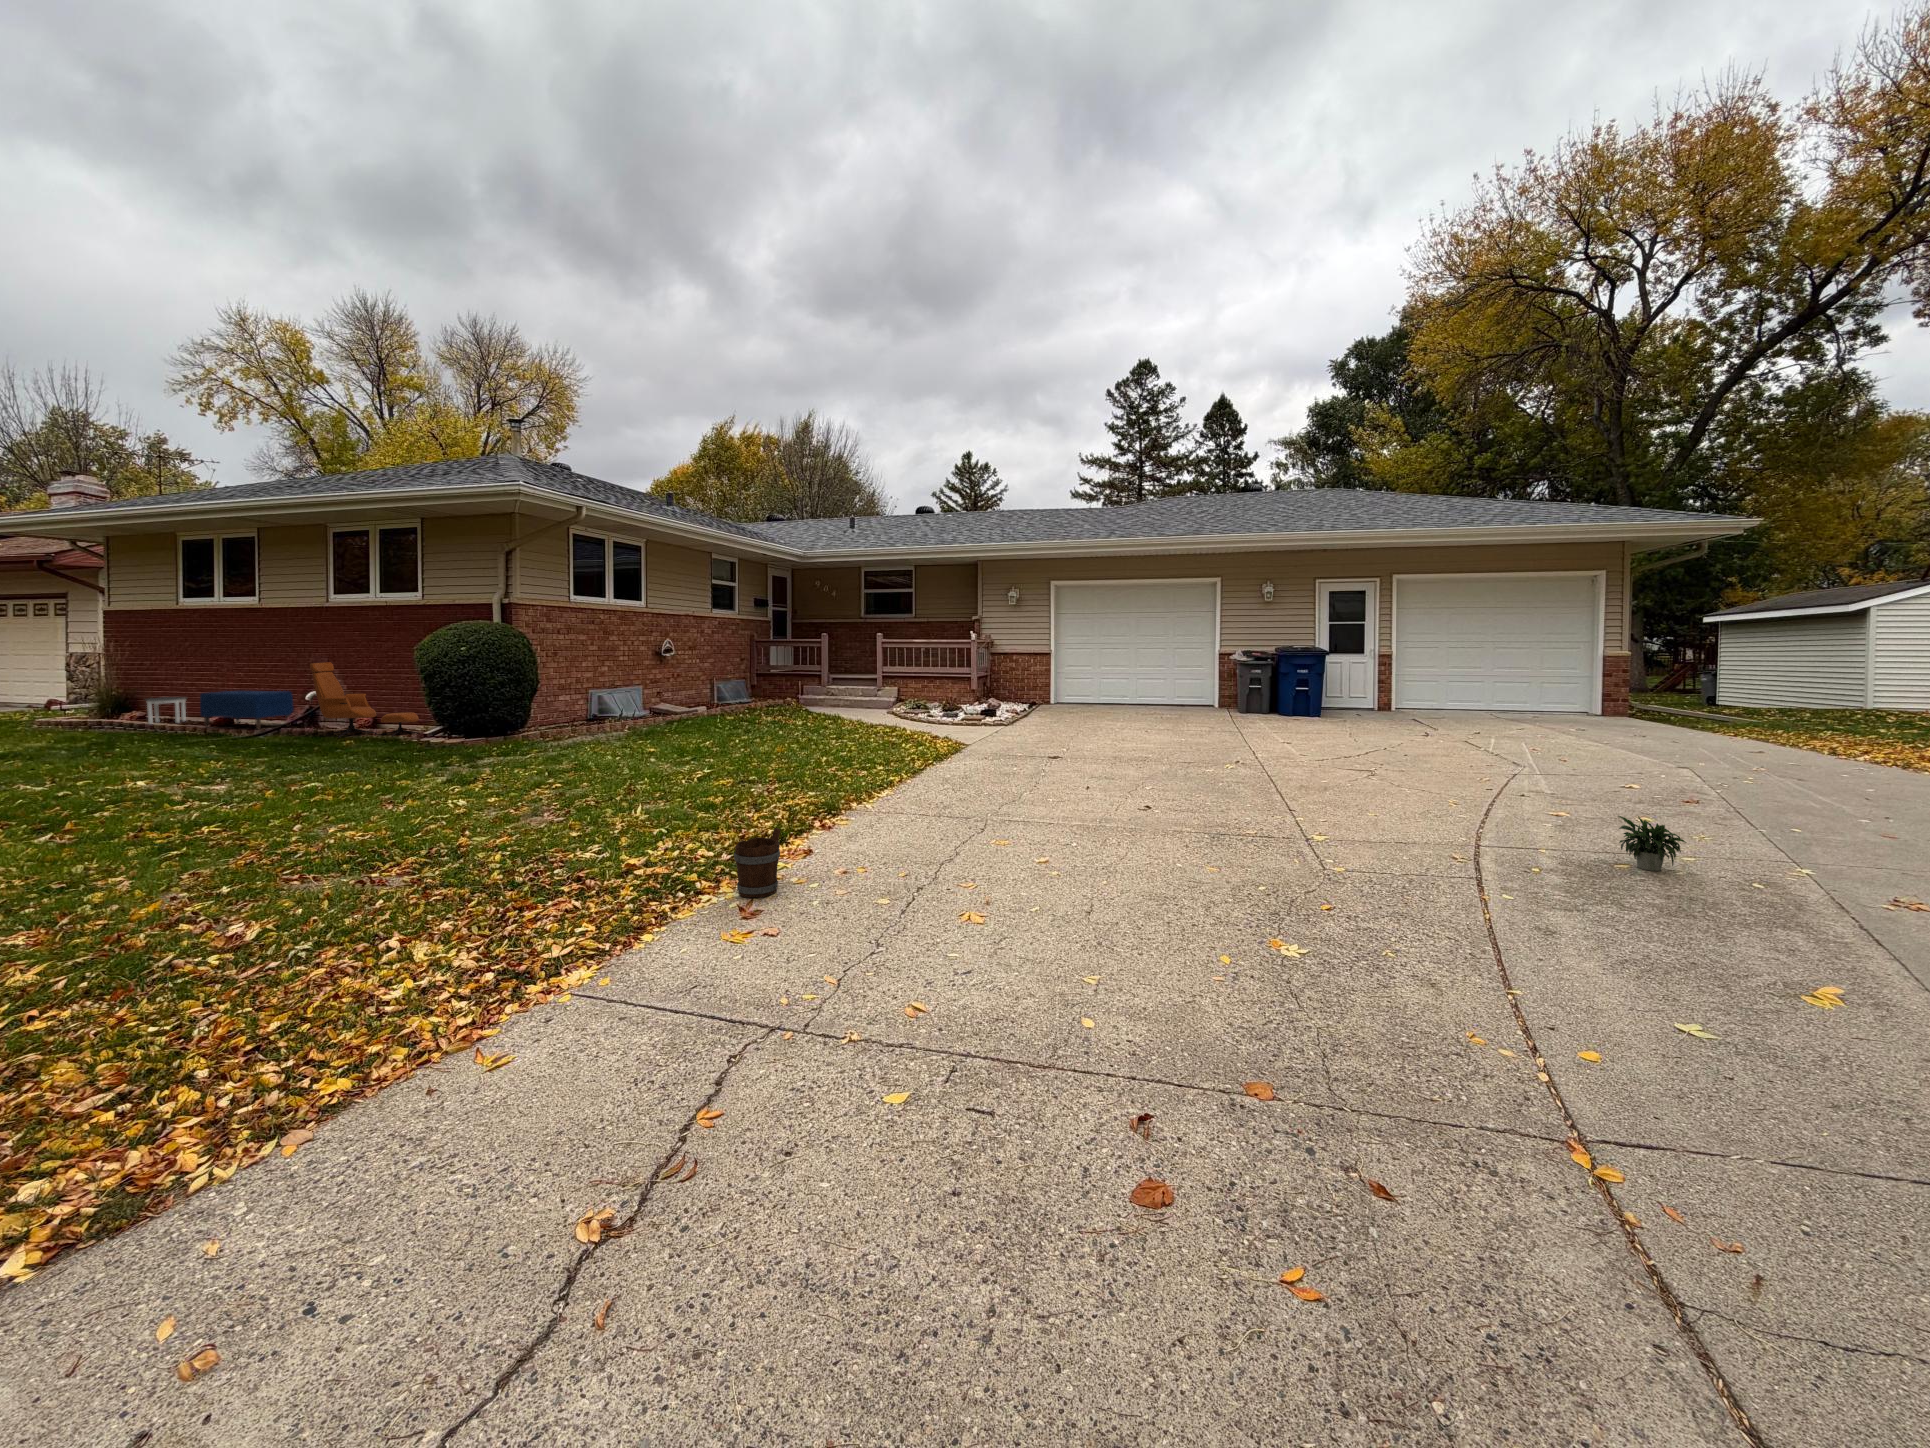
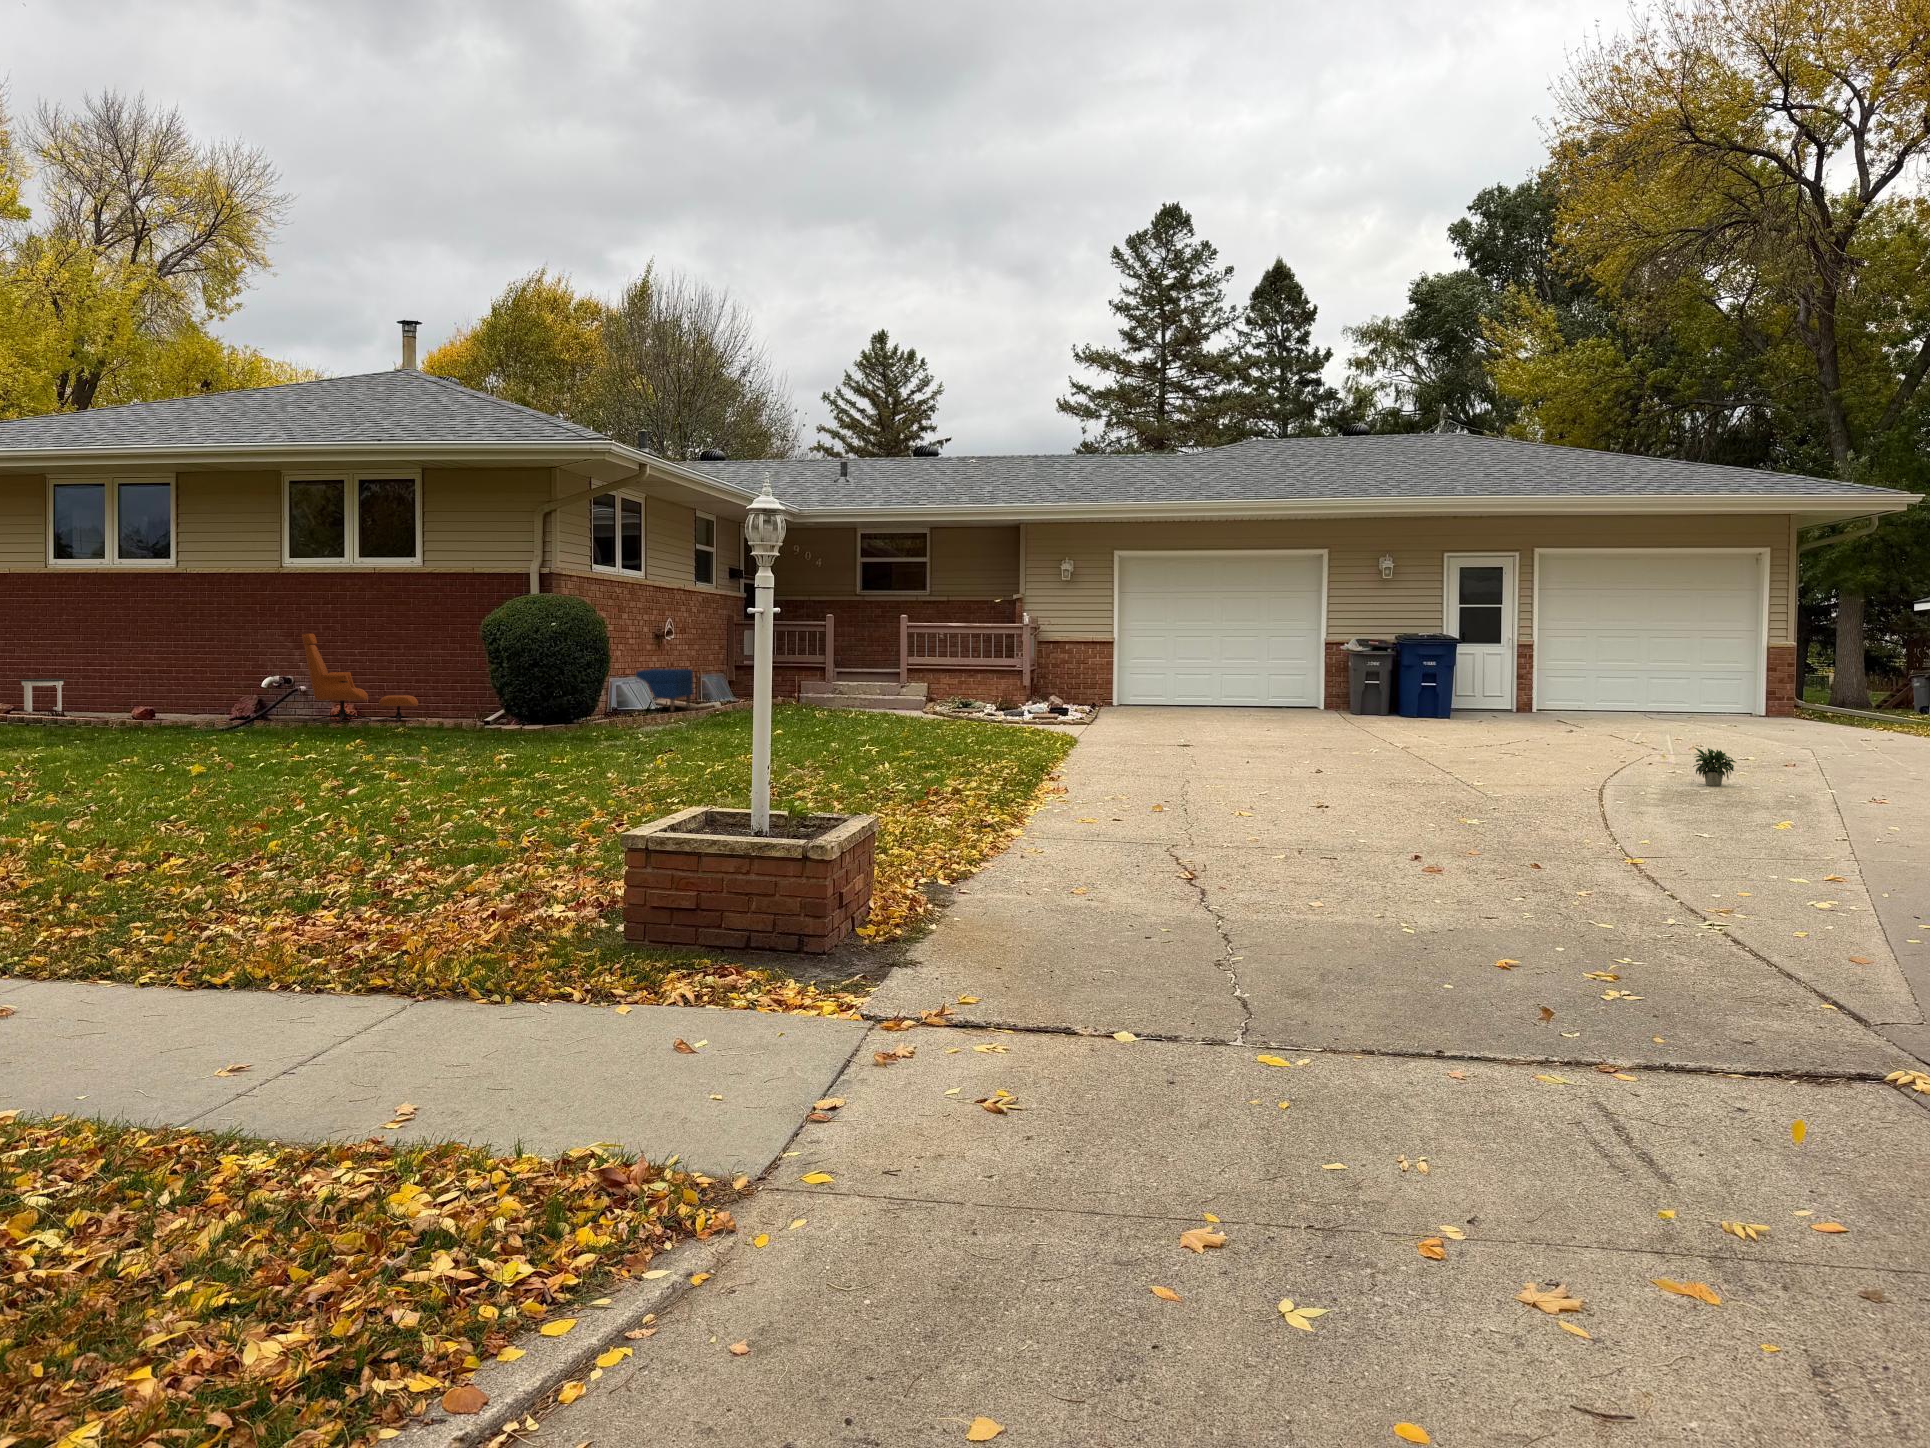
bench: present [200,690,293,729] -> present [636,669,693,711]
bucket: present [734,828,780,898] -> none [1036,752,1074,799]

